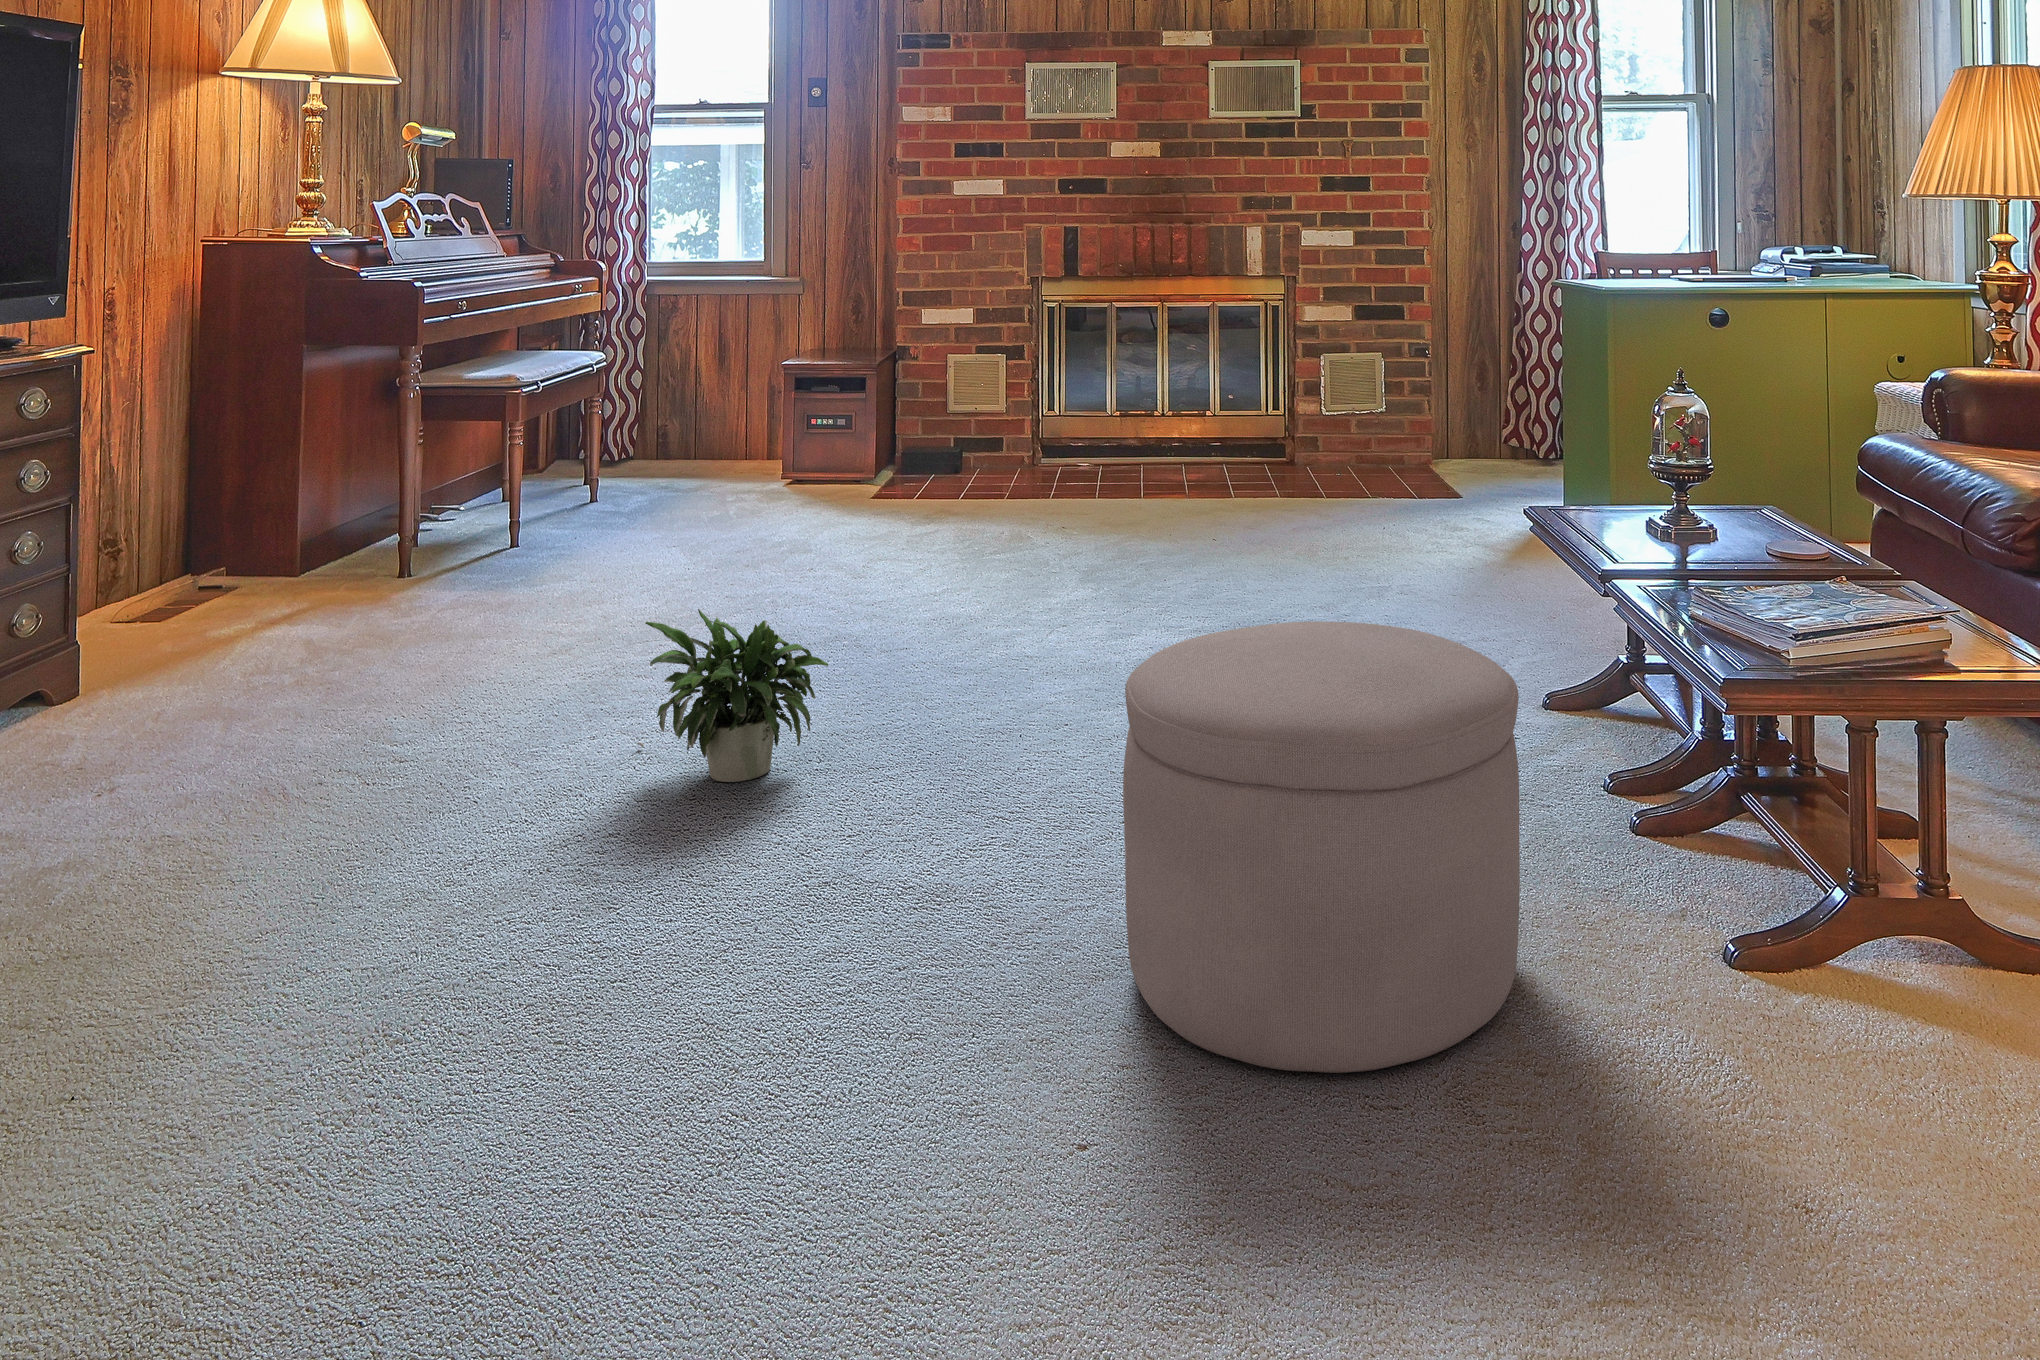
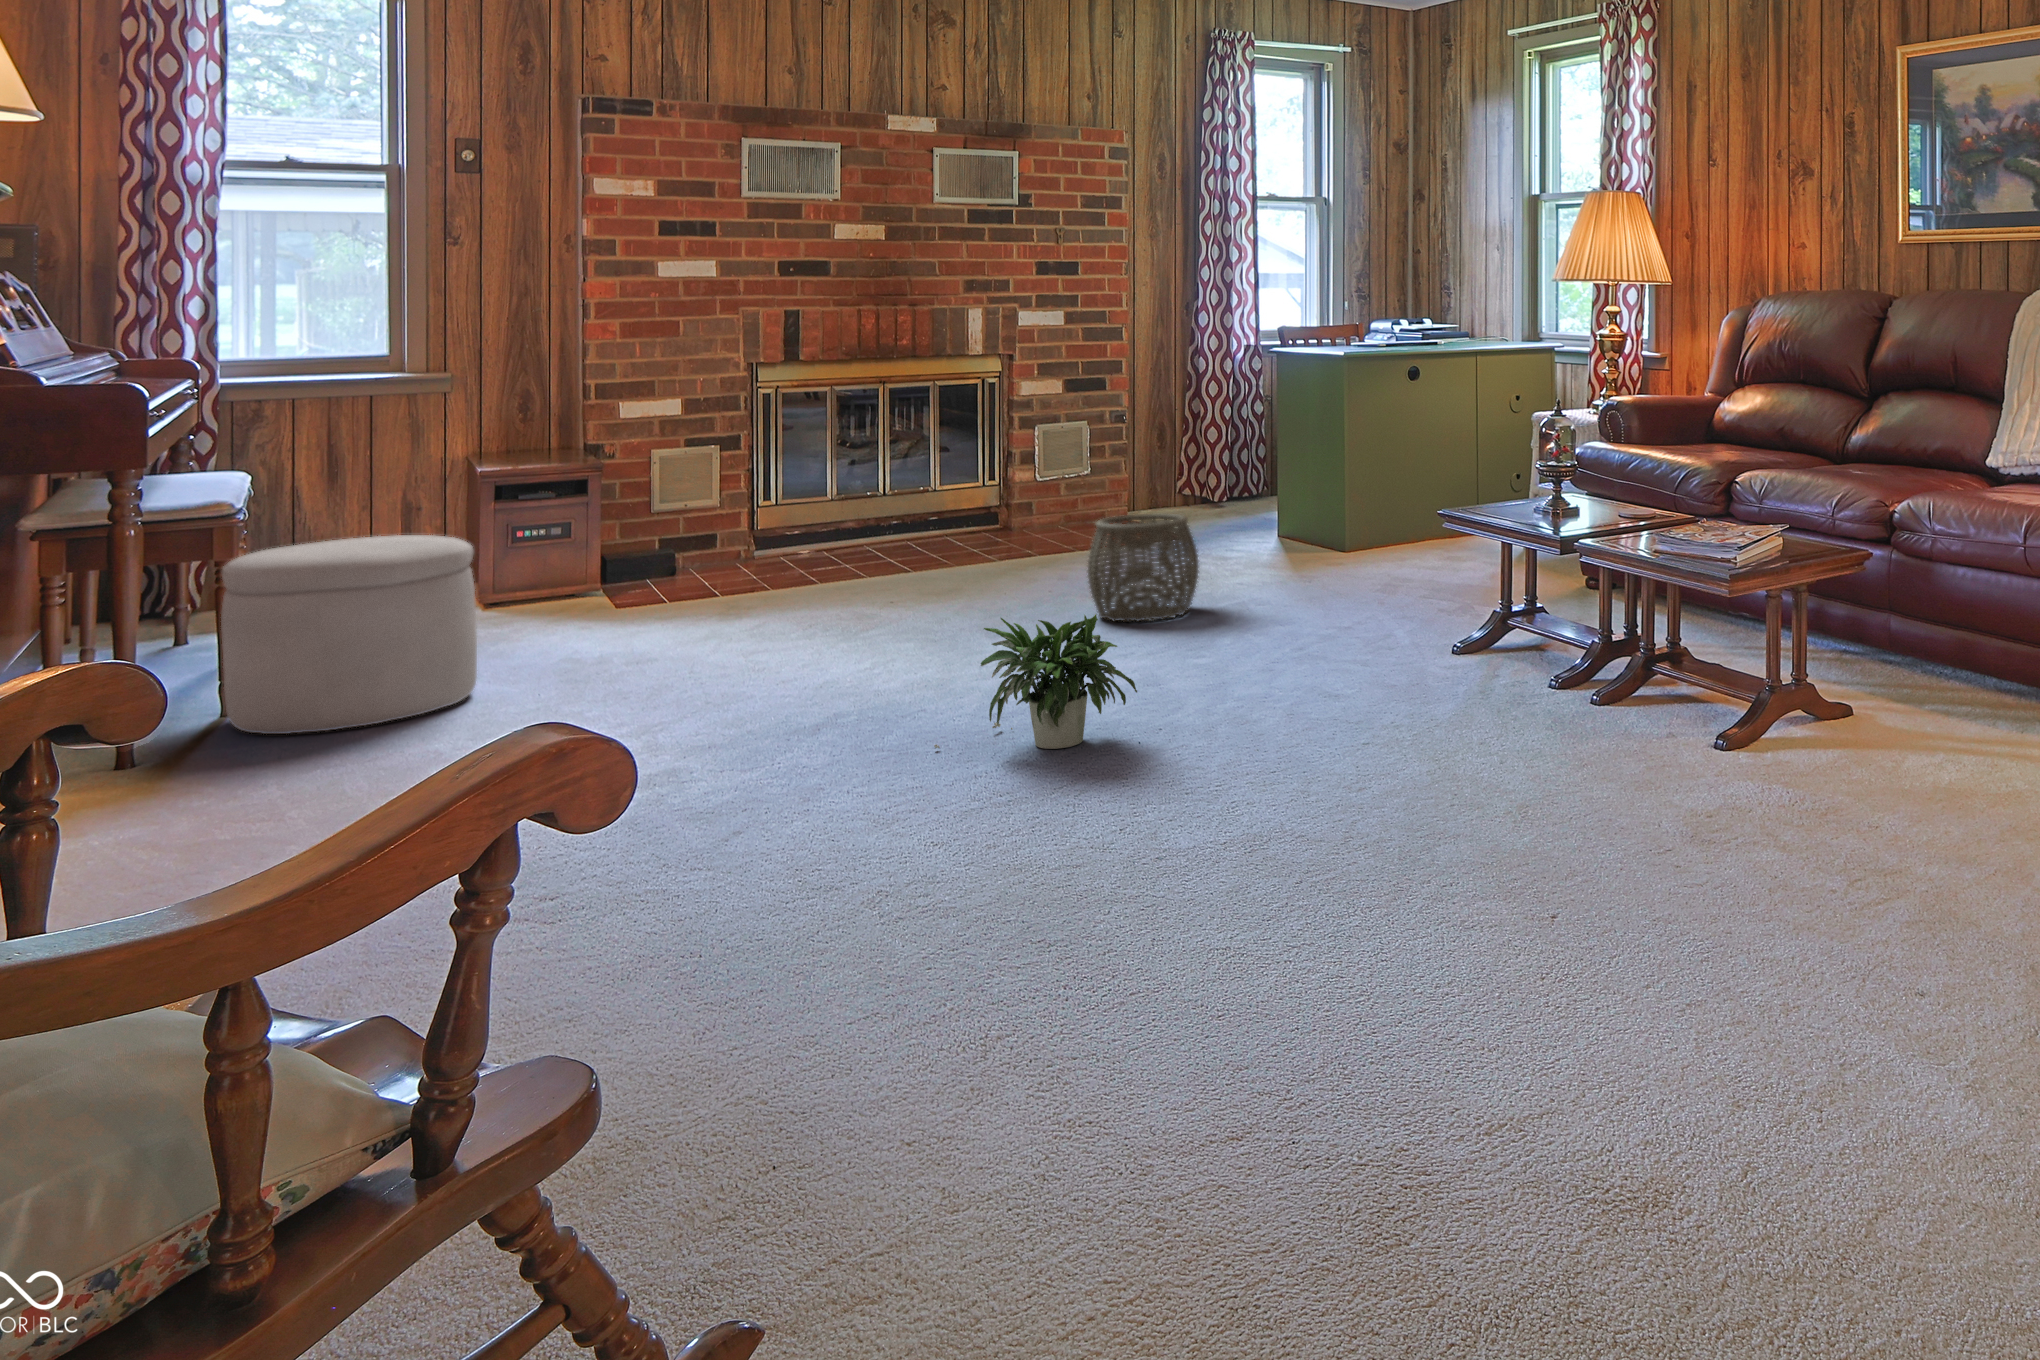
woven basket: none [1121,478,1256,610] -> present [1087,514,1199,622]
ottoman: present [1123,621,1520,1073] -> present [221,535,477,734]

